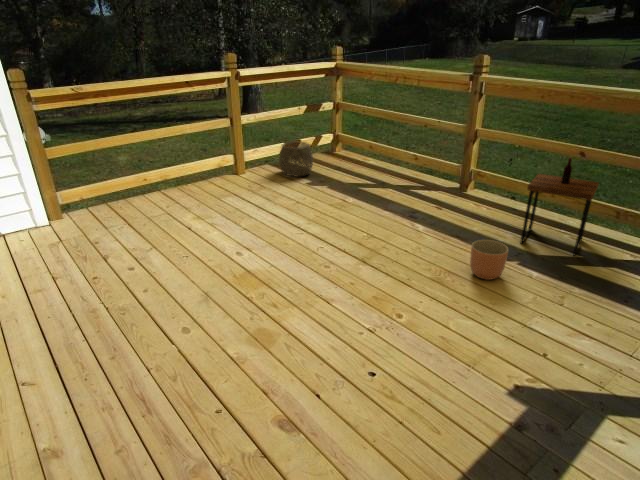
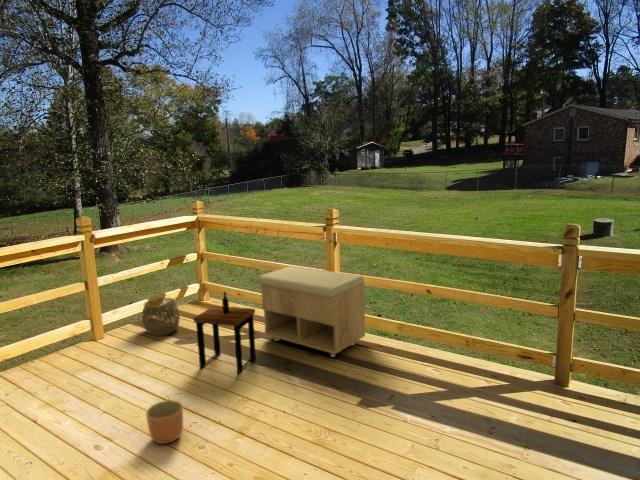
storage bench: none [392,118,508,213] -> present [259,266,365,357]
side table: present [520,158,599,255] -> present [193,292,256,373]
planter: present [470,240,508,280] -> present [146,400,183,444]

